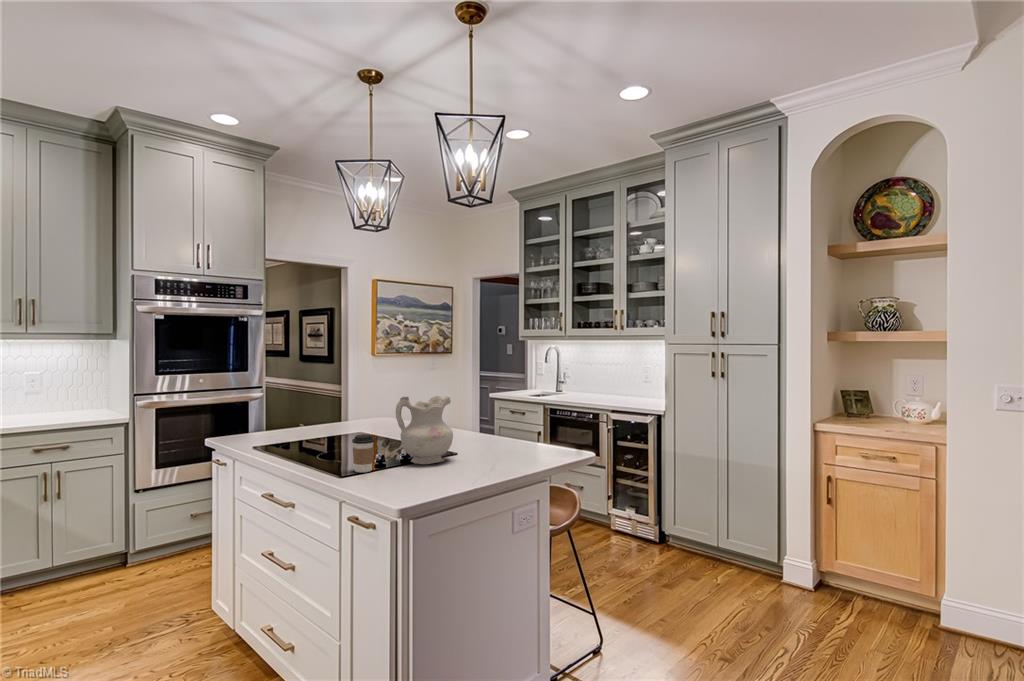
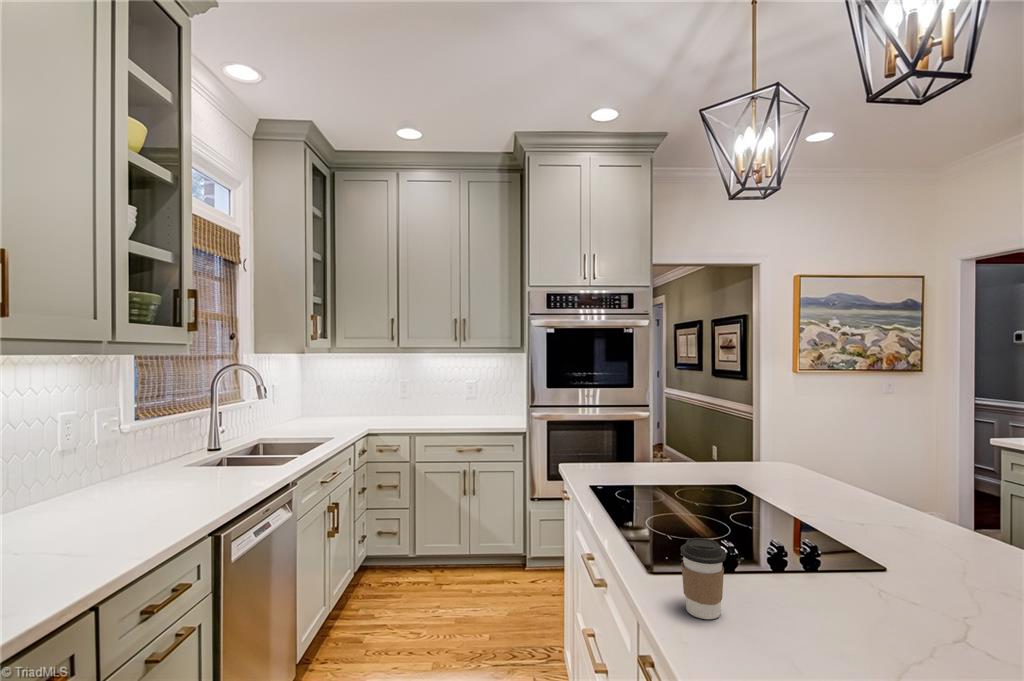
ceramic pitcher: present [396,396,453,464] -> none [775,476,924,639]

